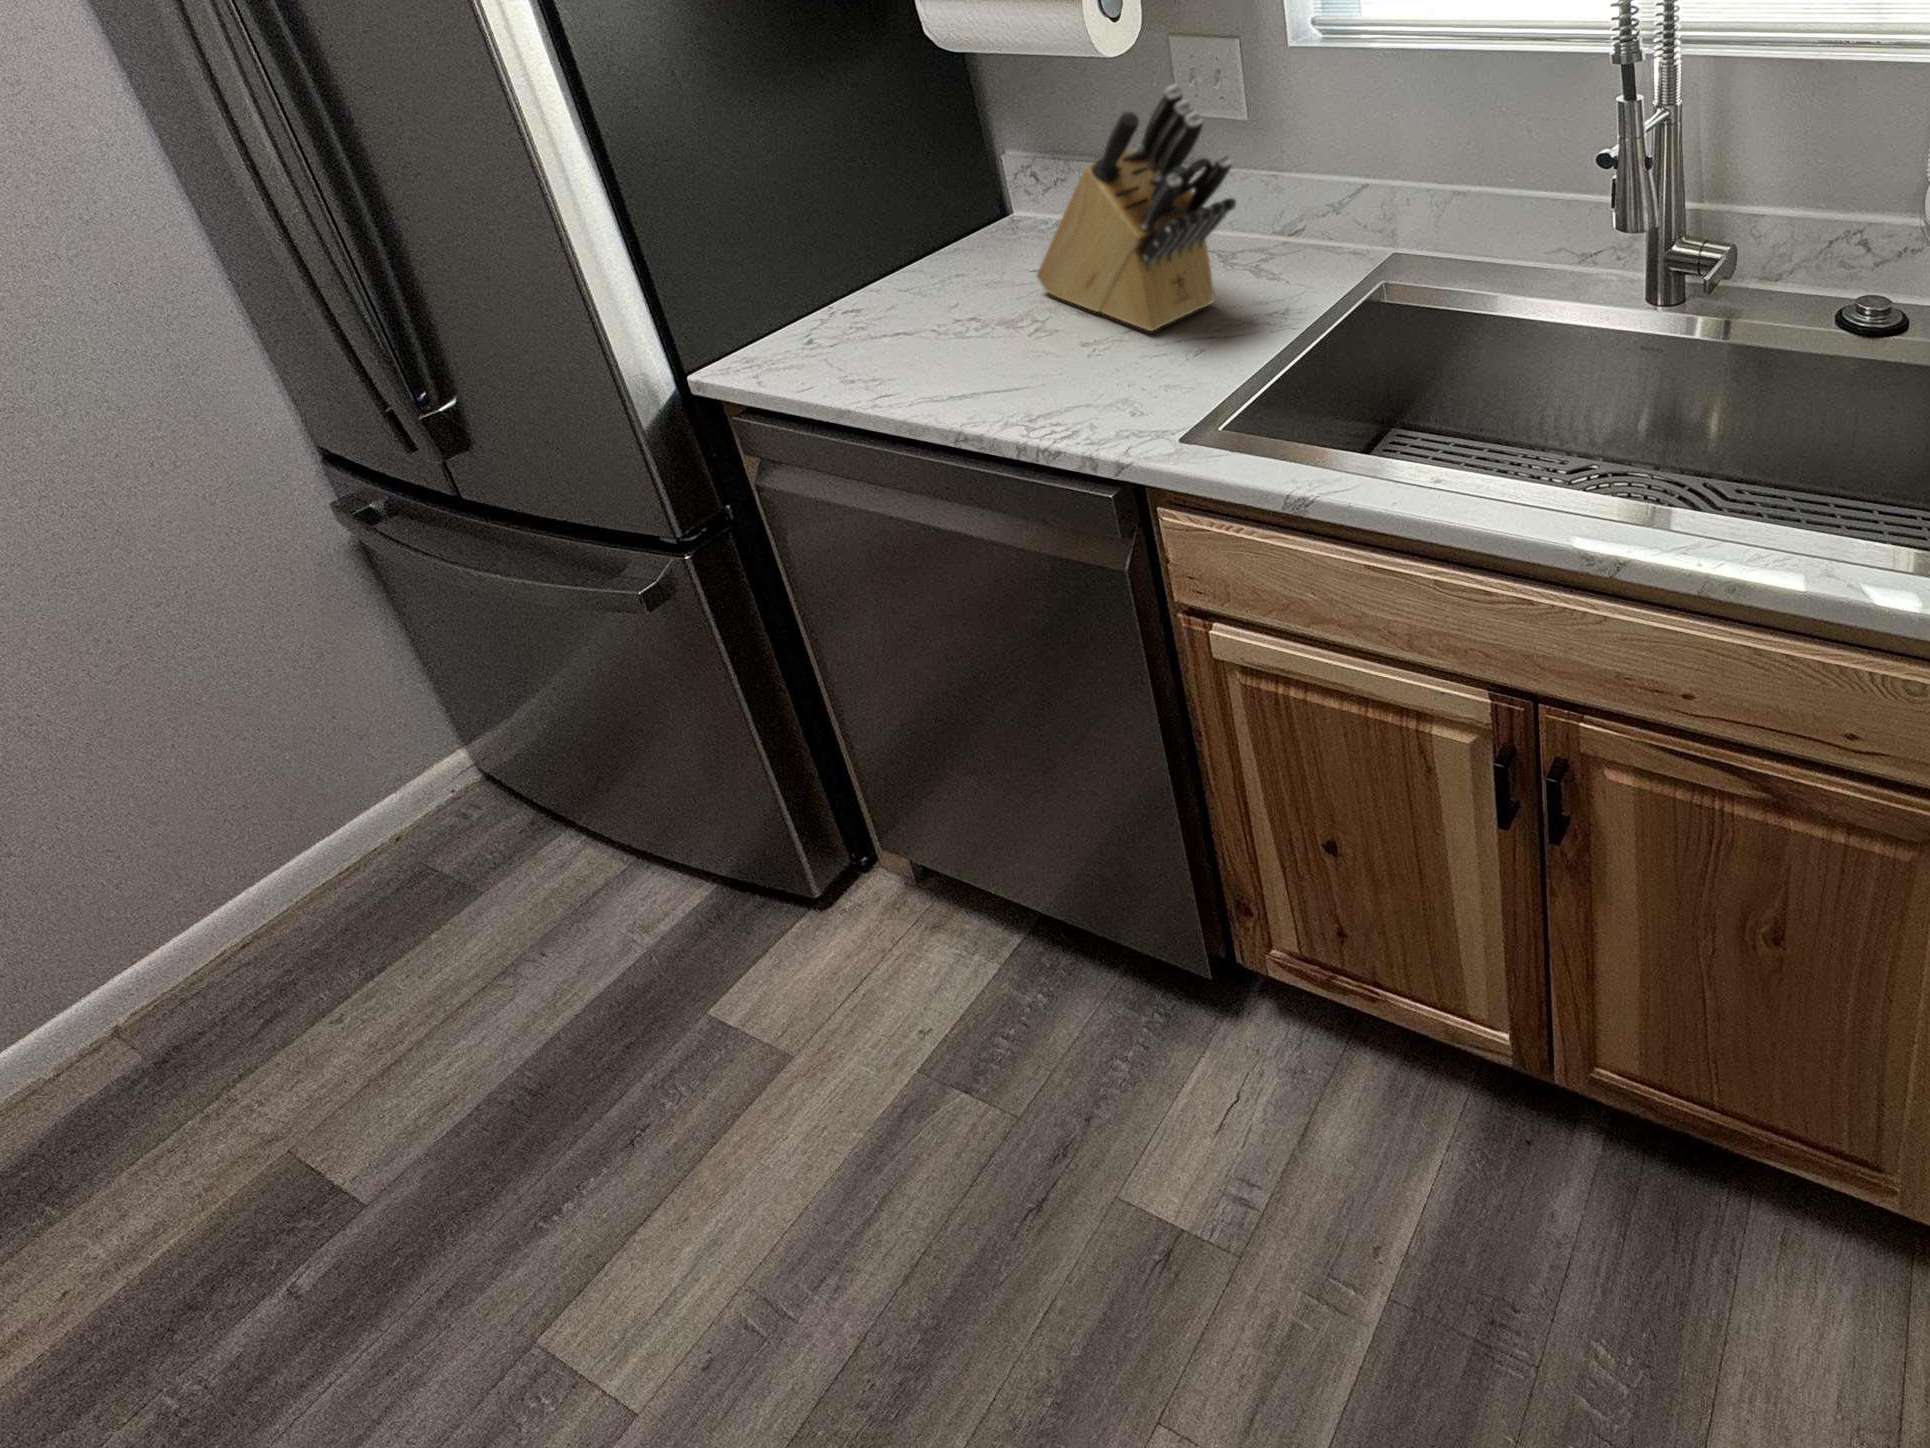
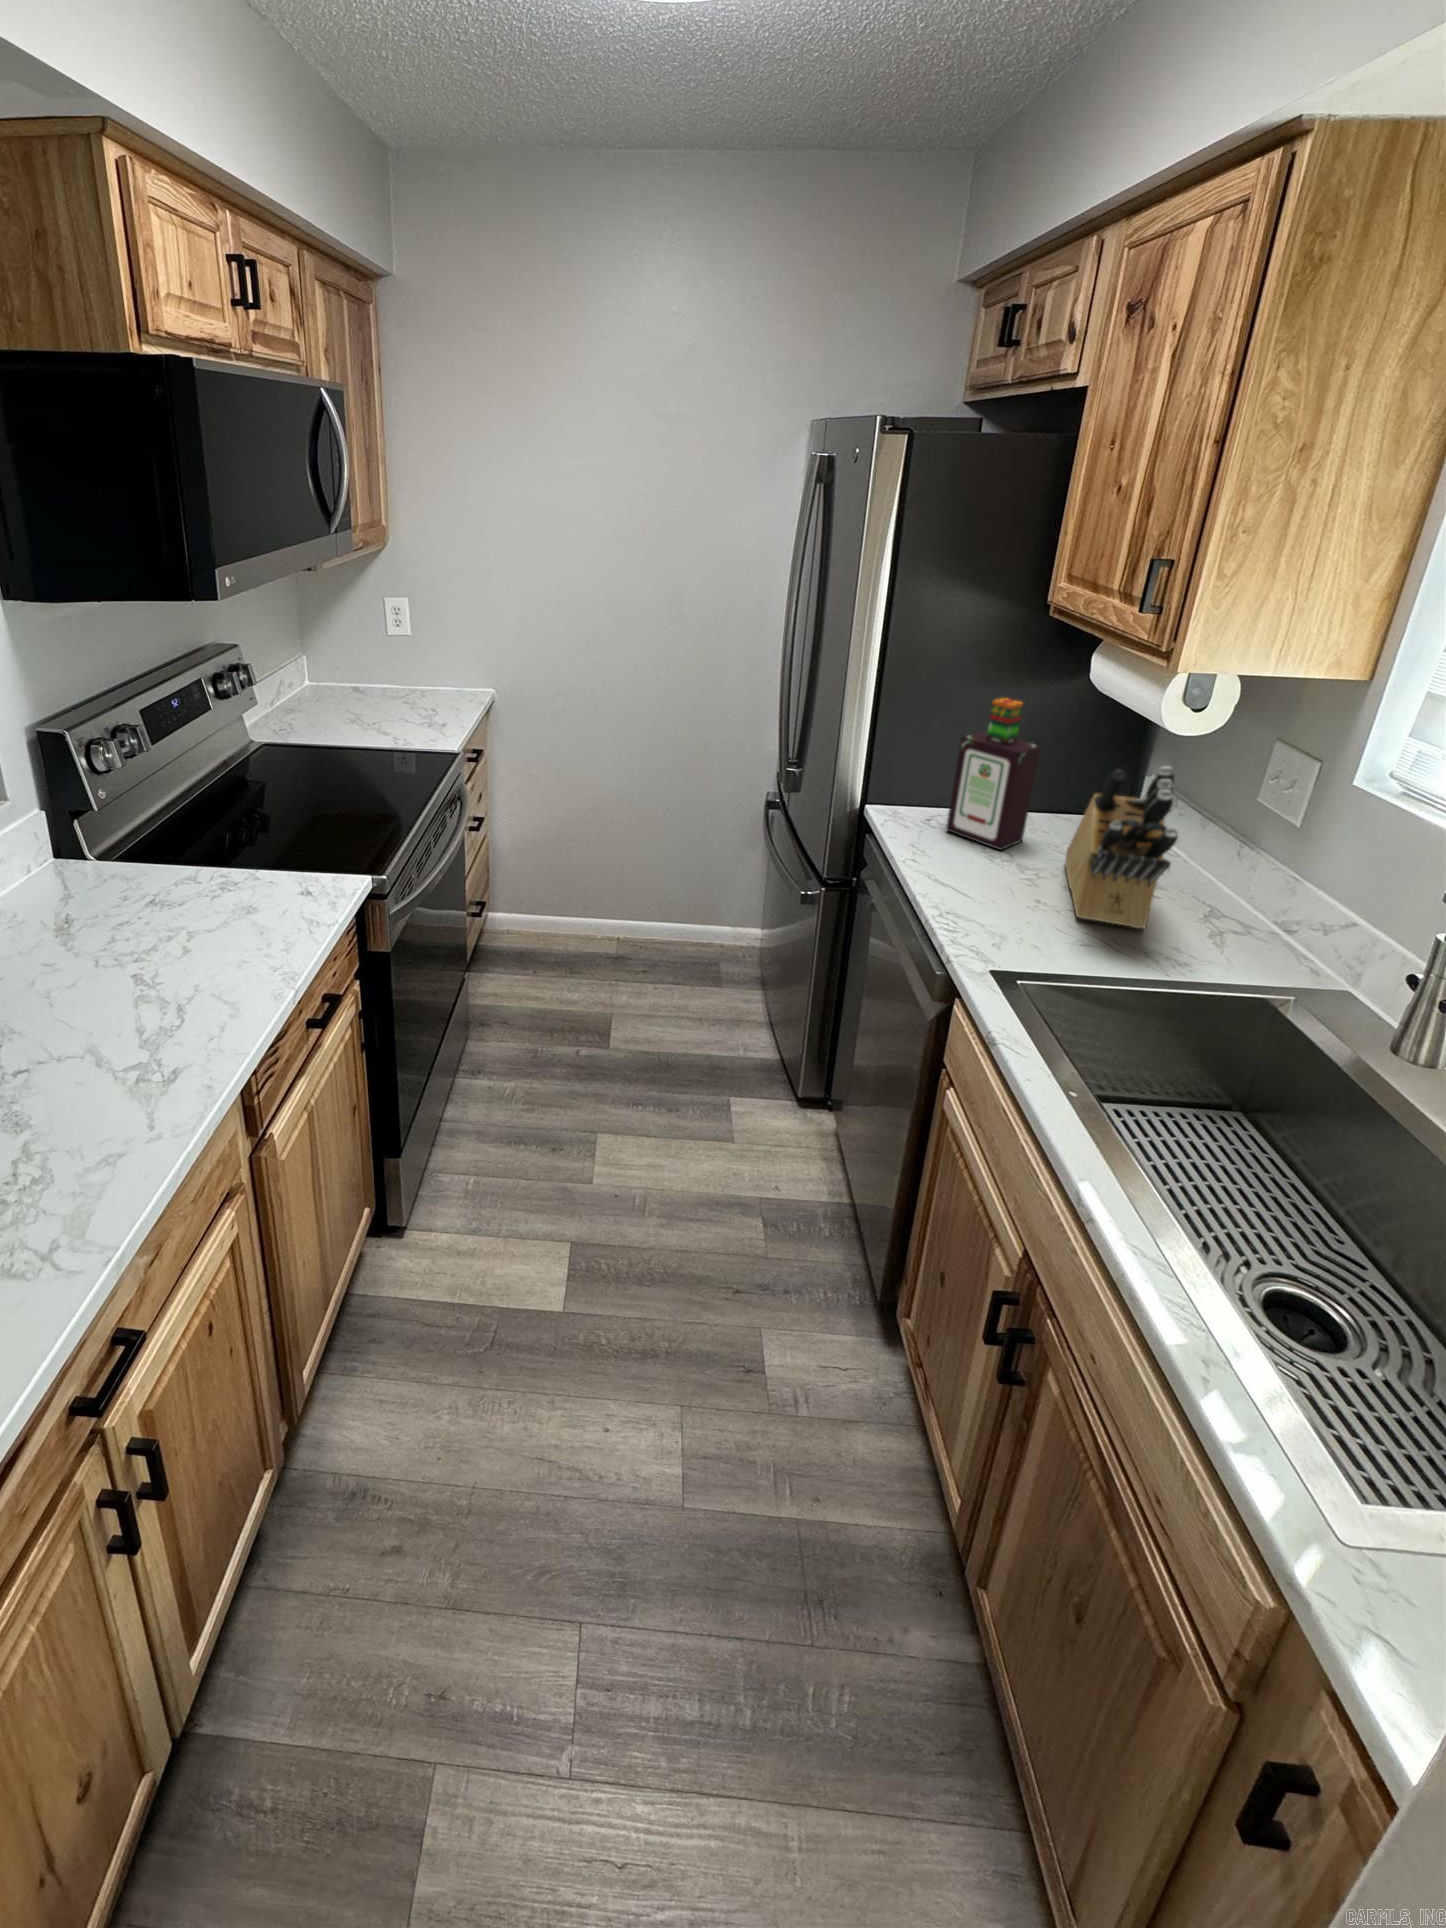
bottle: none [811,99,960,340] -> present [946,698,1041,850]

